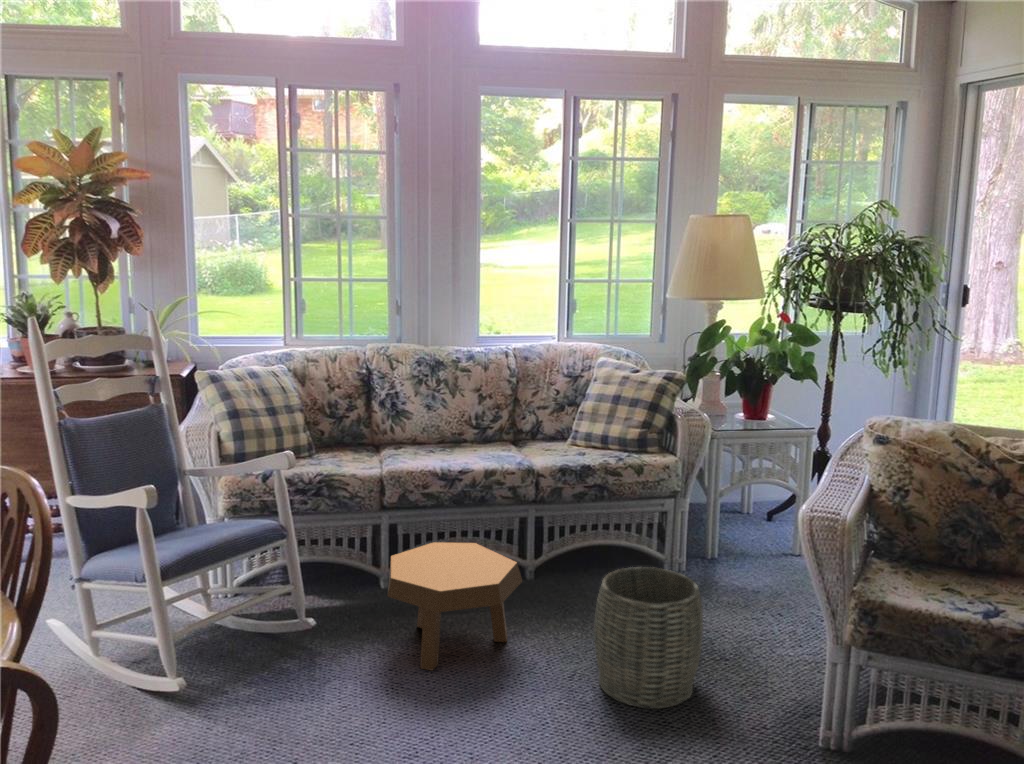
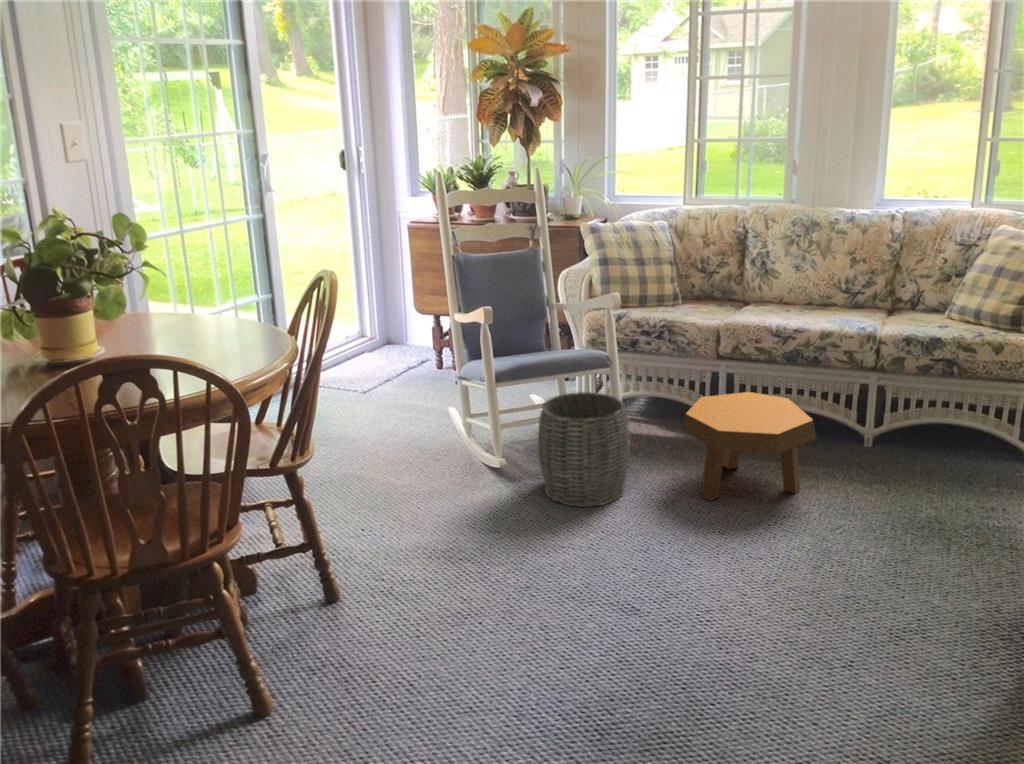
woven basket: present [594,567,703,709] -> present [538,392,630,507]

